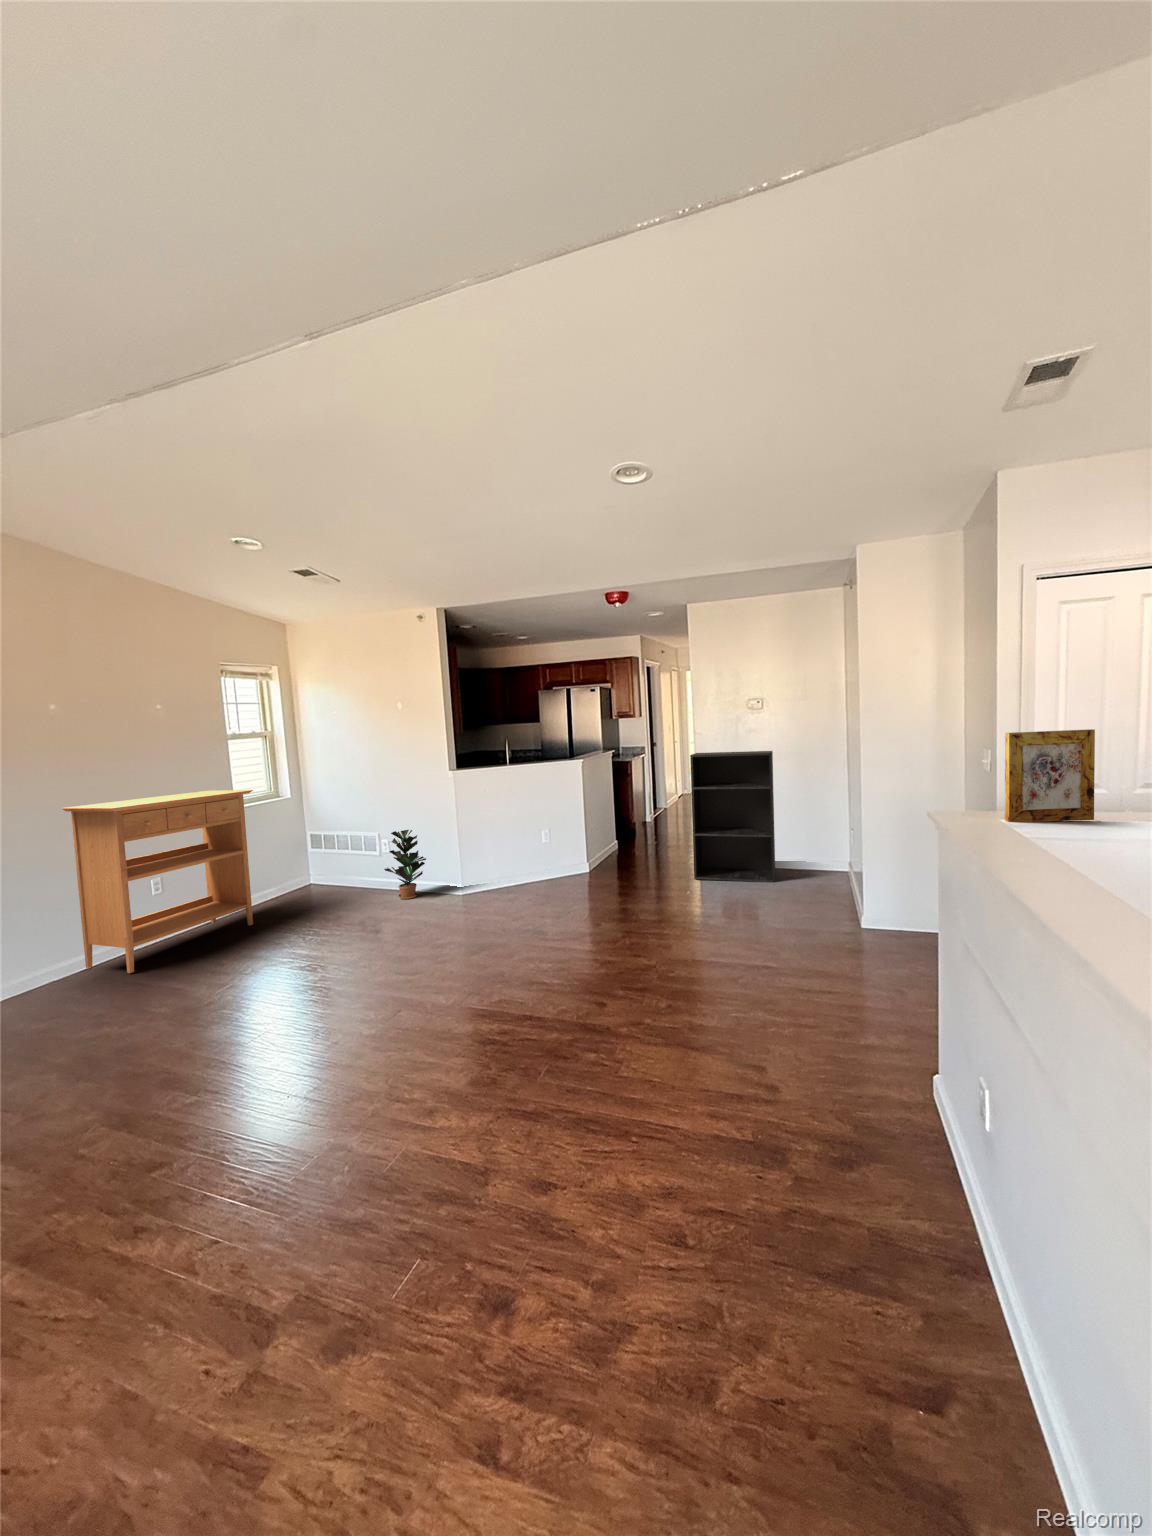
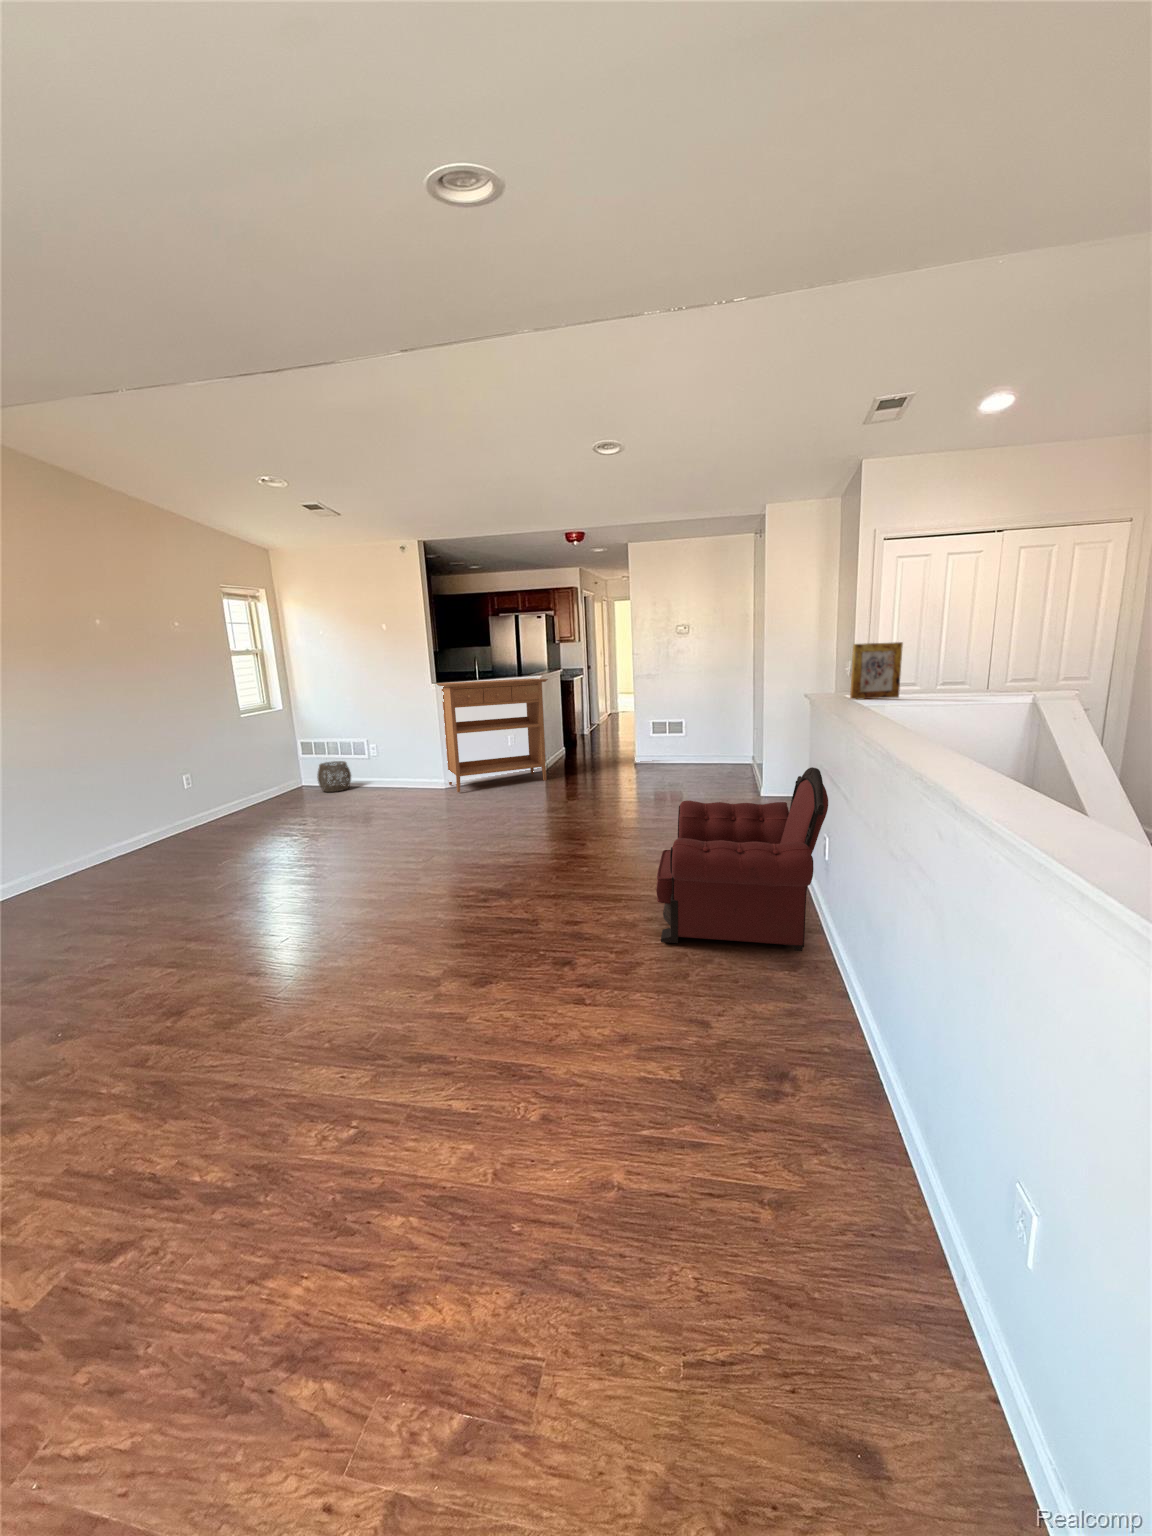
bookshelf: present [690,751,775,882] -> none [631,669,695,771]
console table: present [62,790,253,973] -> present [436,679,548,792]
potted plant: present [384,830,426,899] -> none [378,735,414,793]
woven basket: none [320,857,360,895] -> present [317,761,351,792]
armchair: none [665,953,985,1340] -> present [656,767,828,951]

